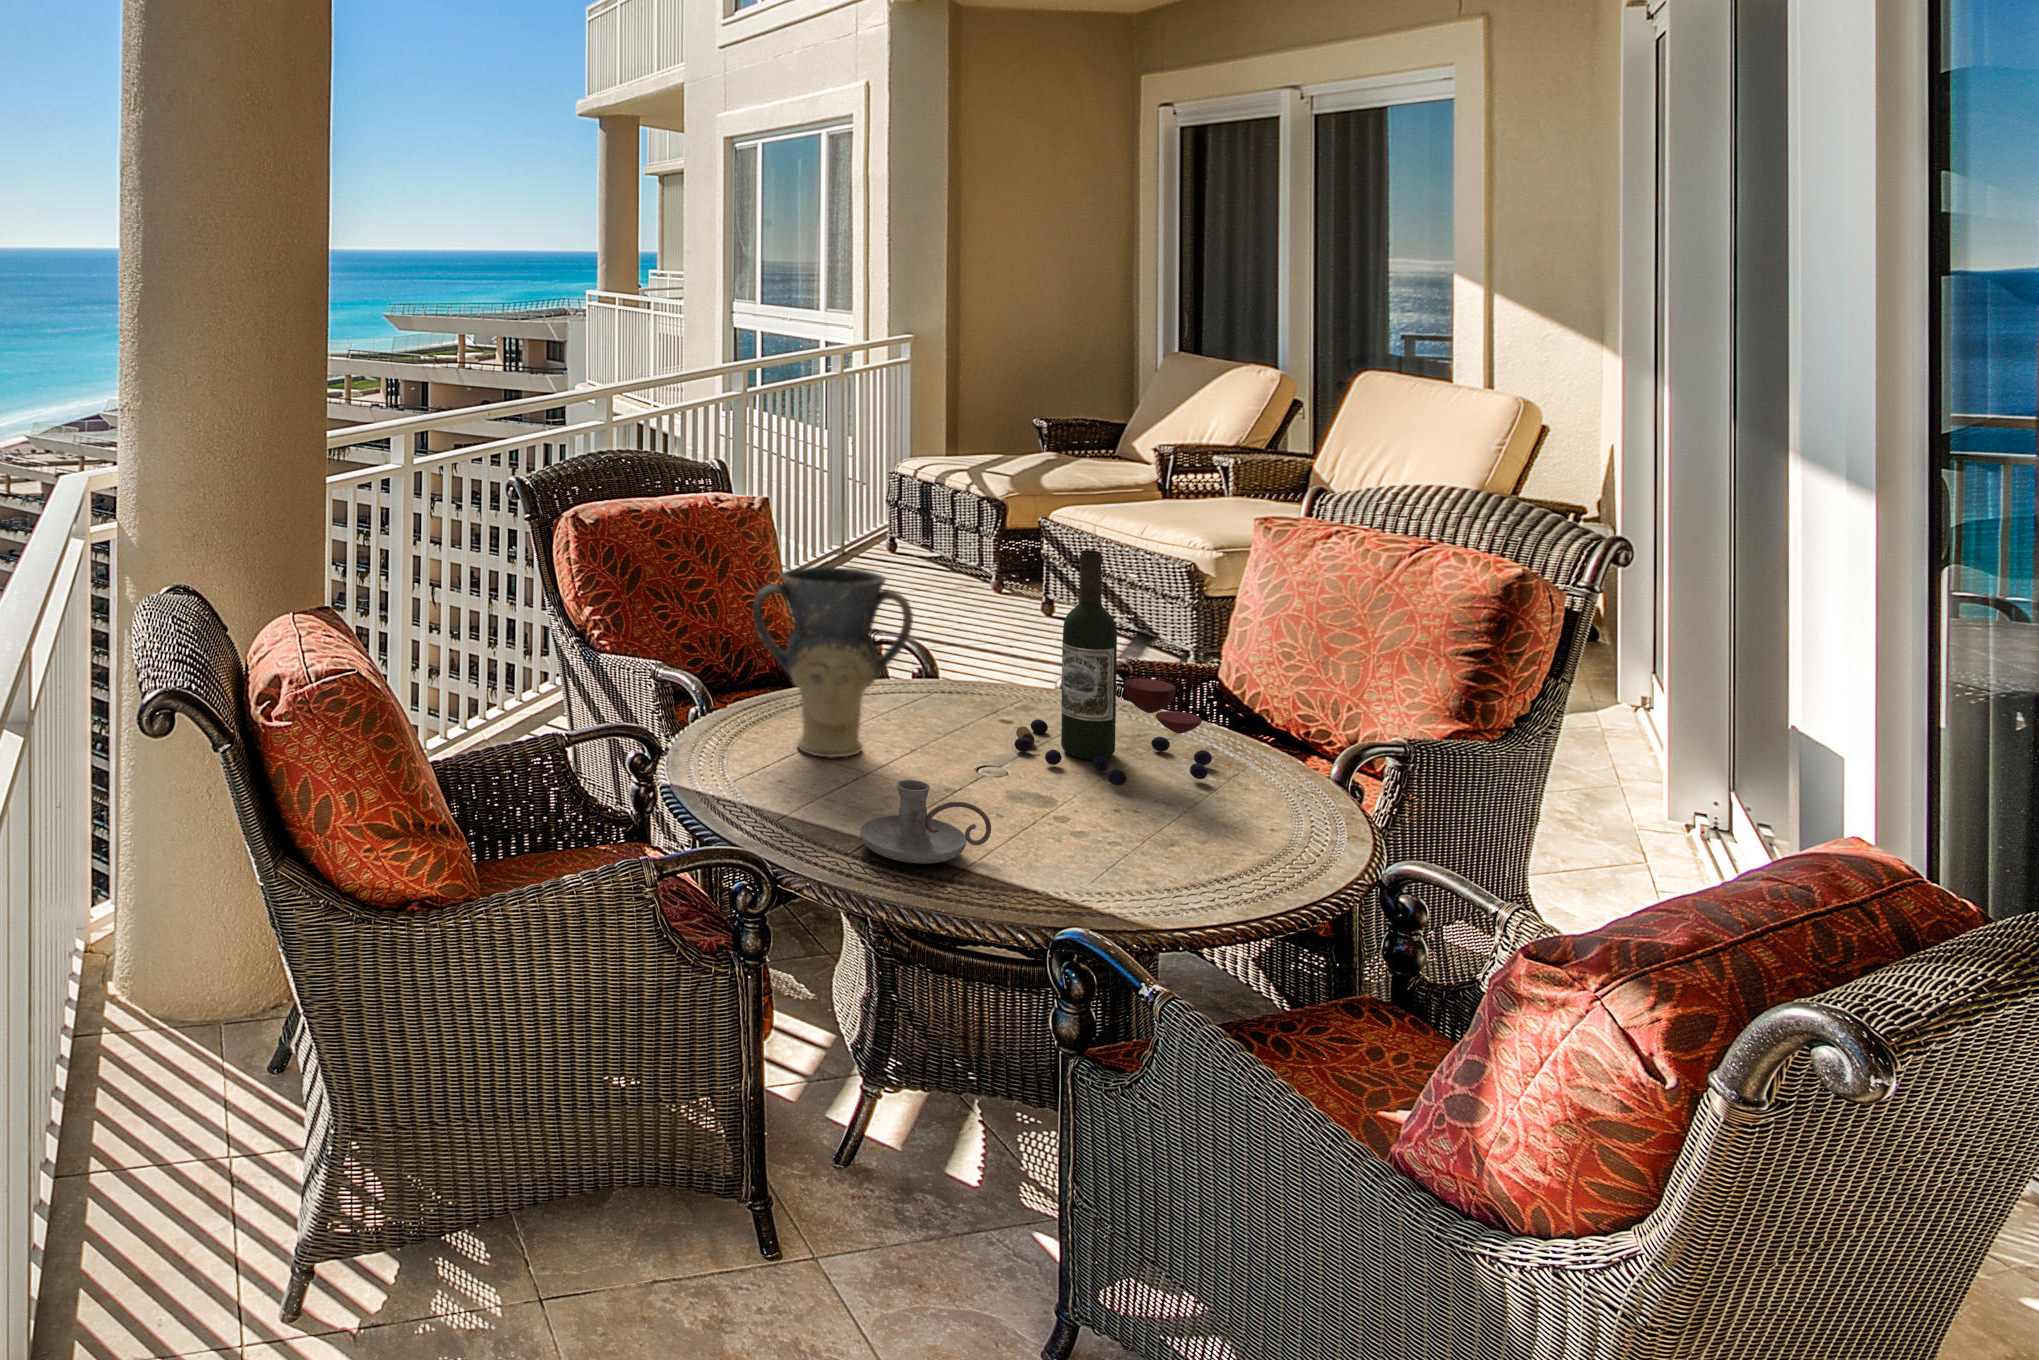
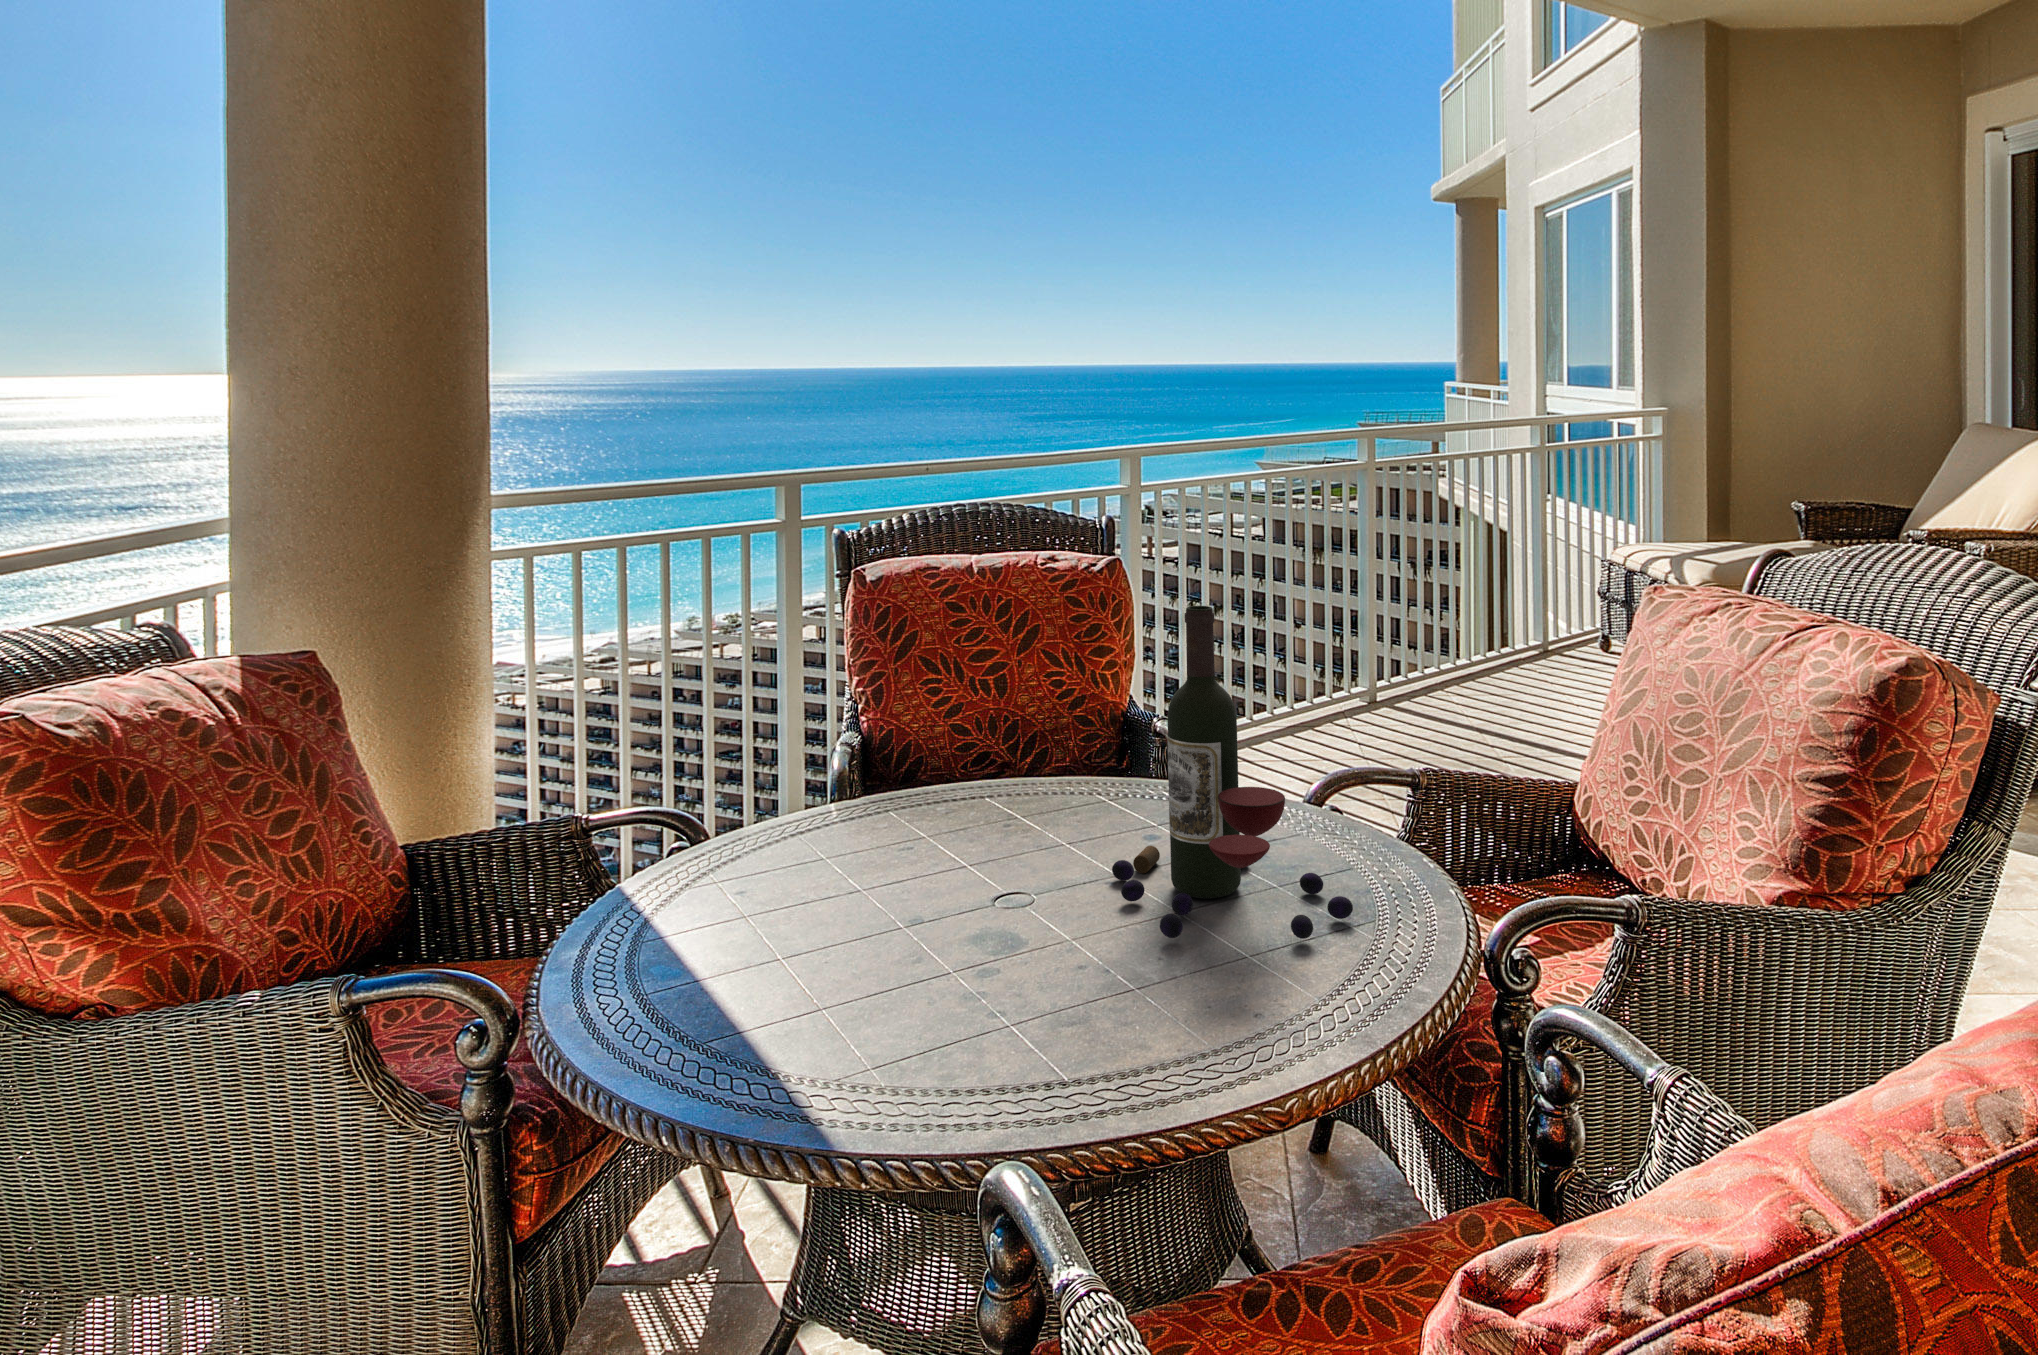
vase: present [753,567,913,758] -> none [799,623,979,869]
candle holder: present [860,780,991,864] -> none [685,904,848,1026]

